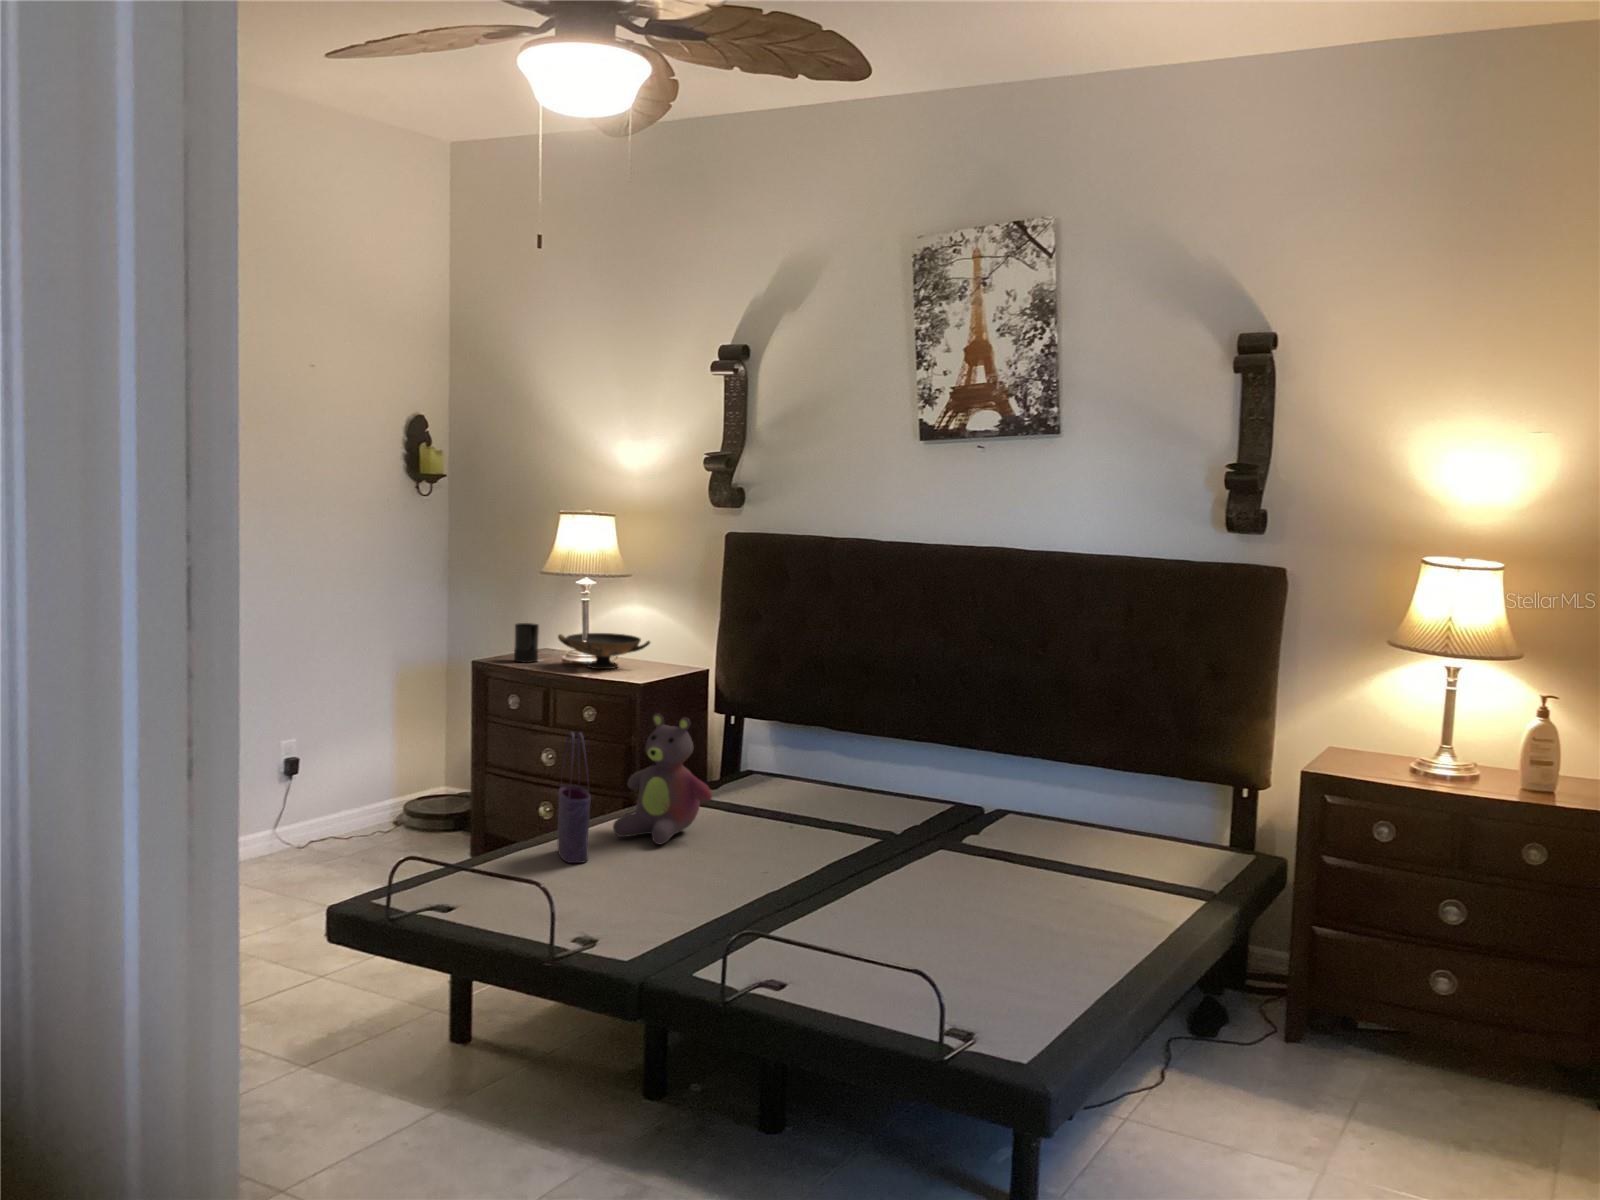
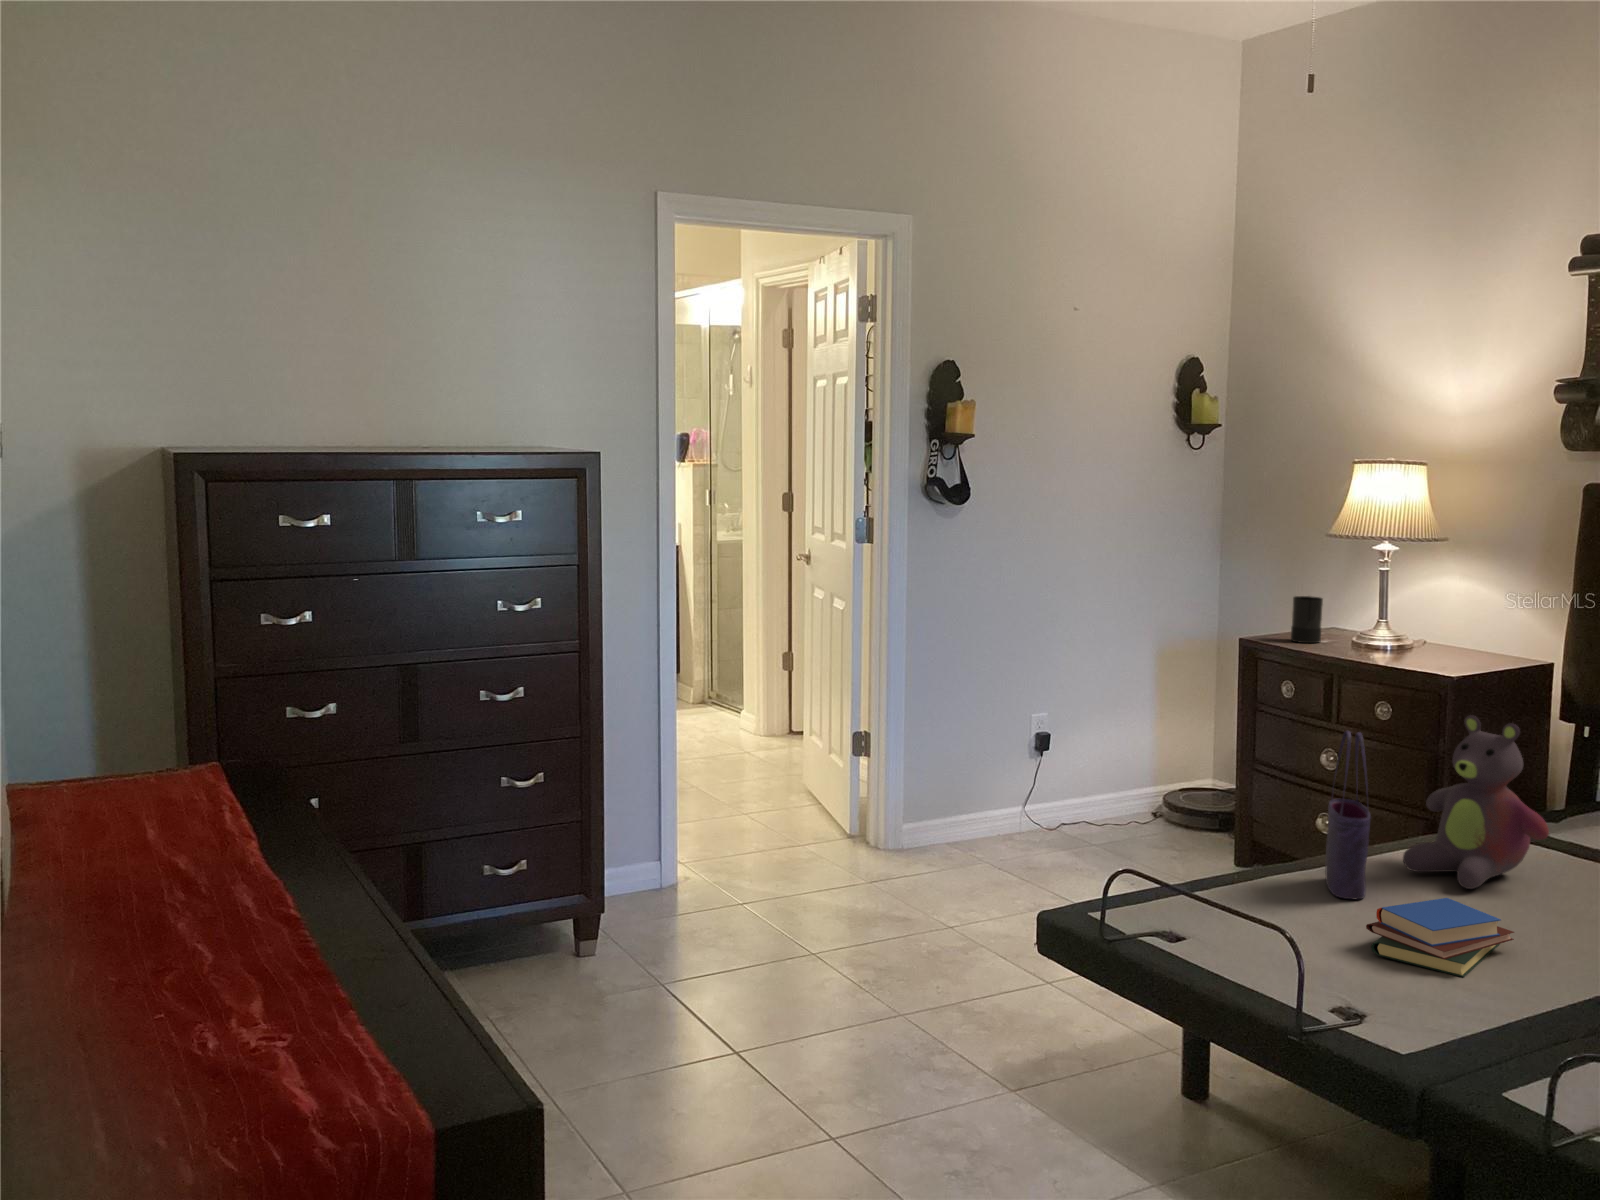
decorative bowl: present [558,633,650,669] -> none [1346,610,1470,656]
book: none [592,851,693,905] -> present [1366,898,1514,977]

